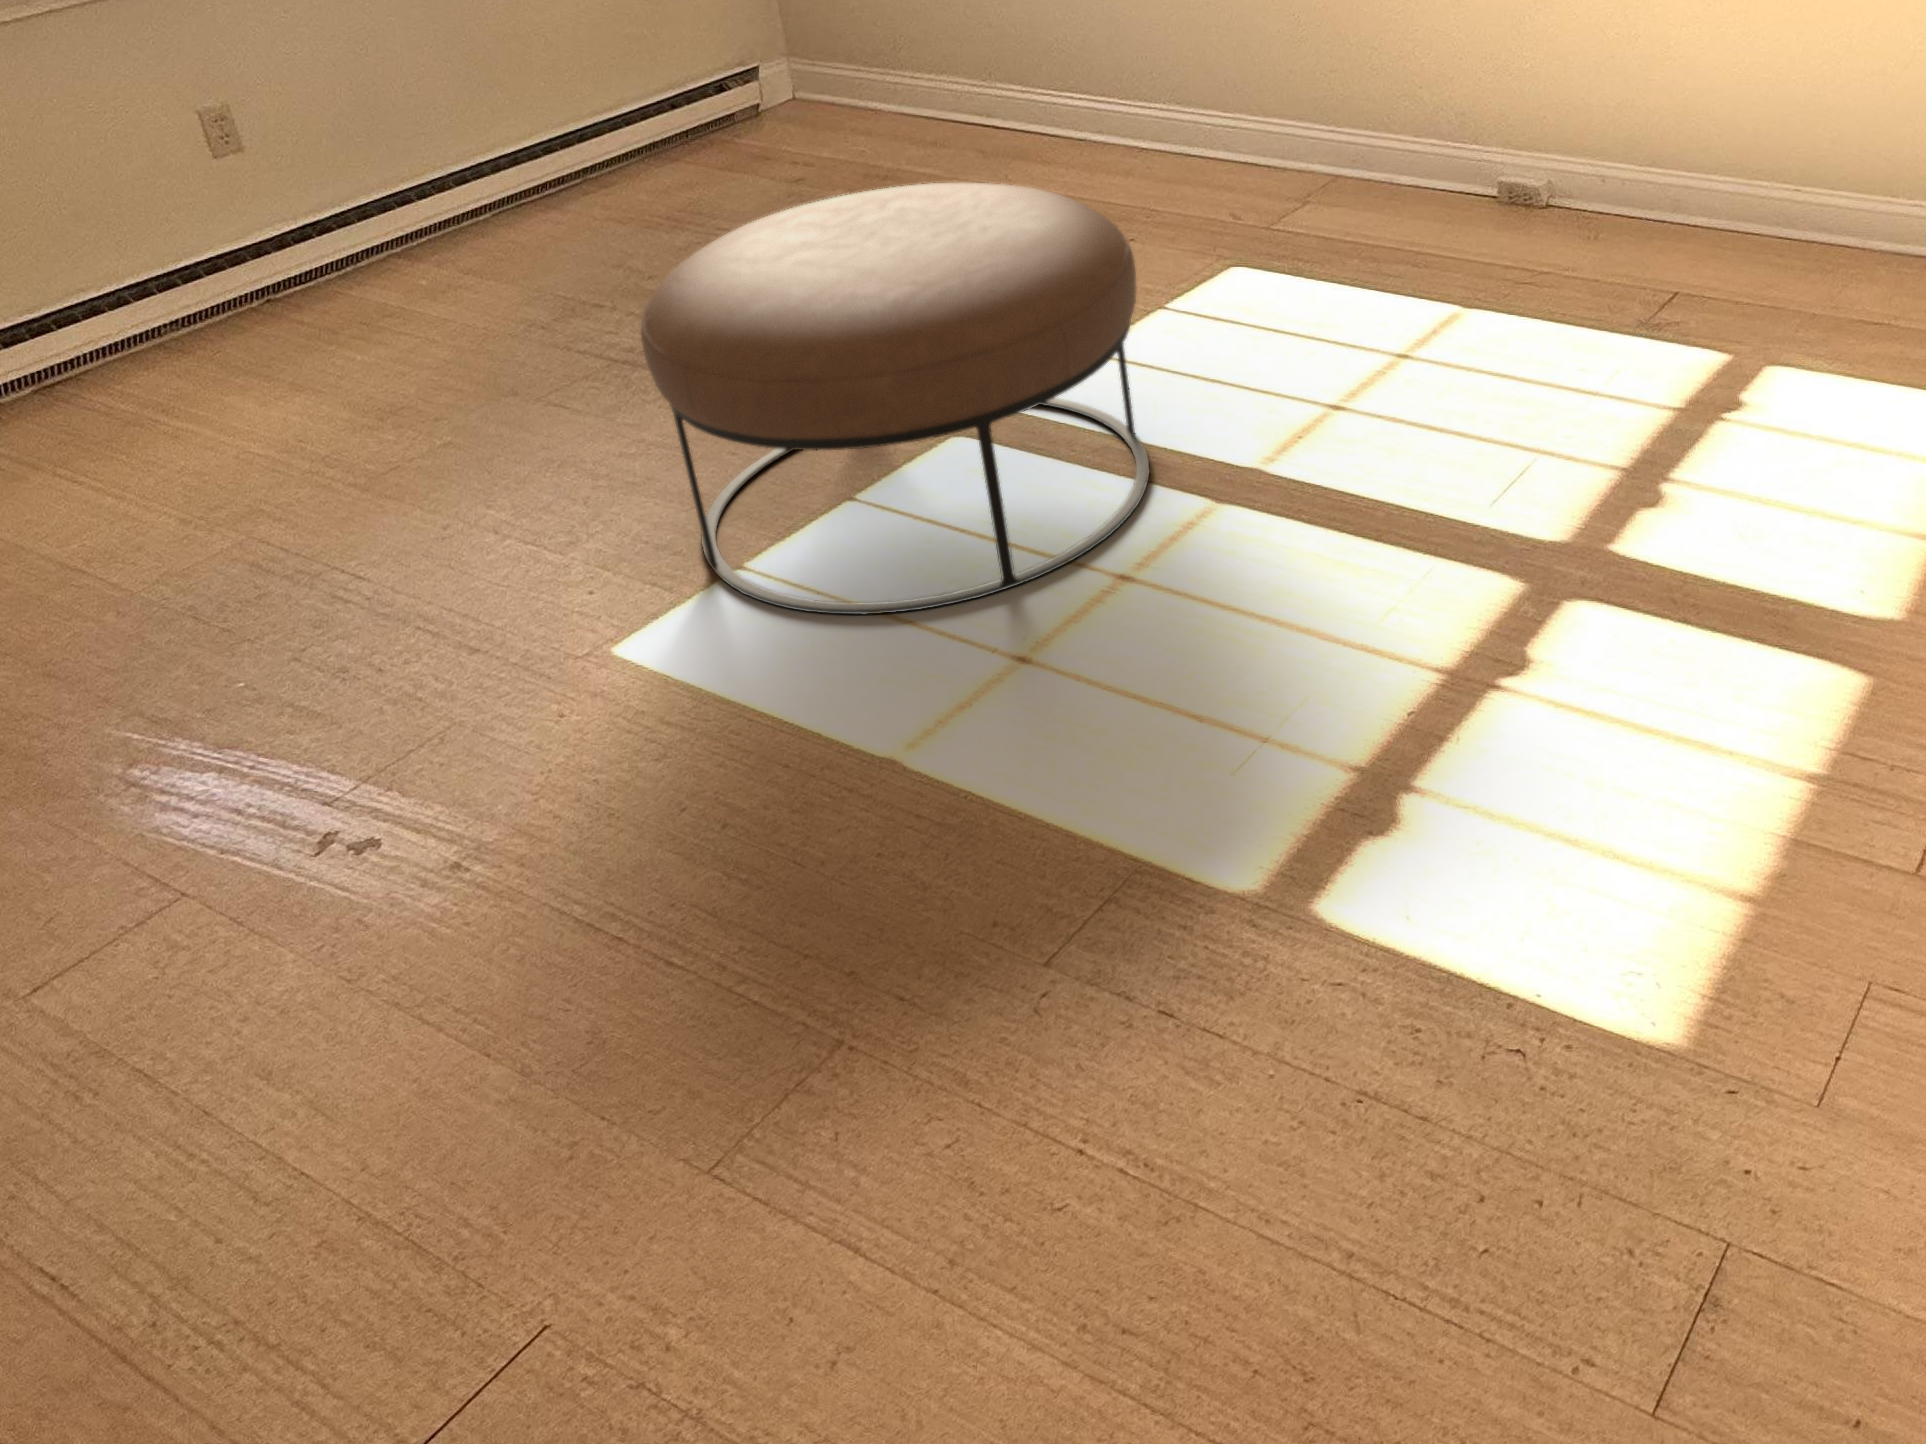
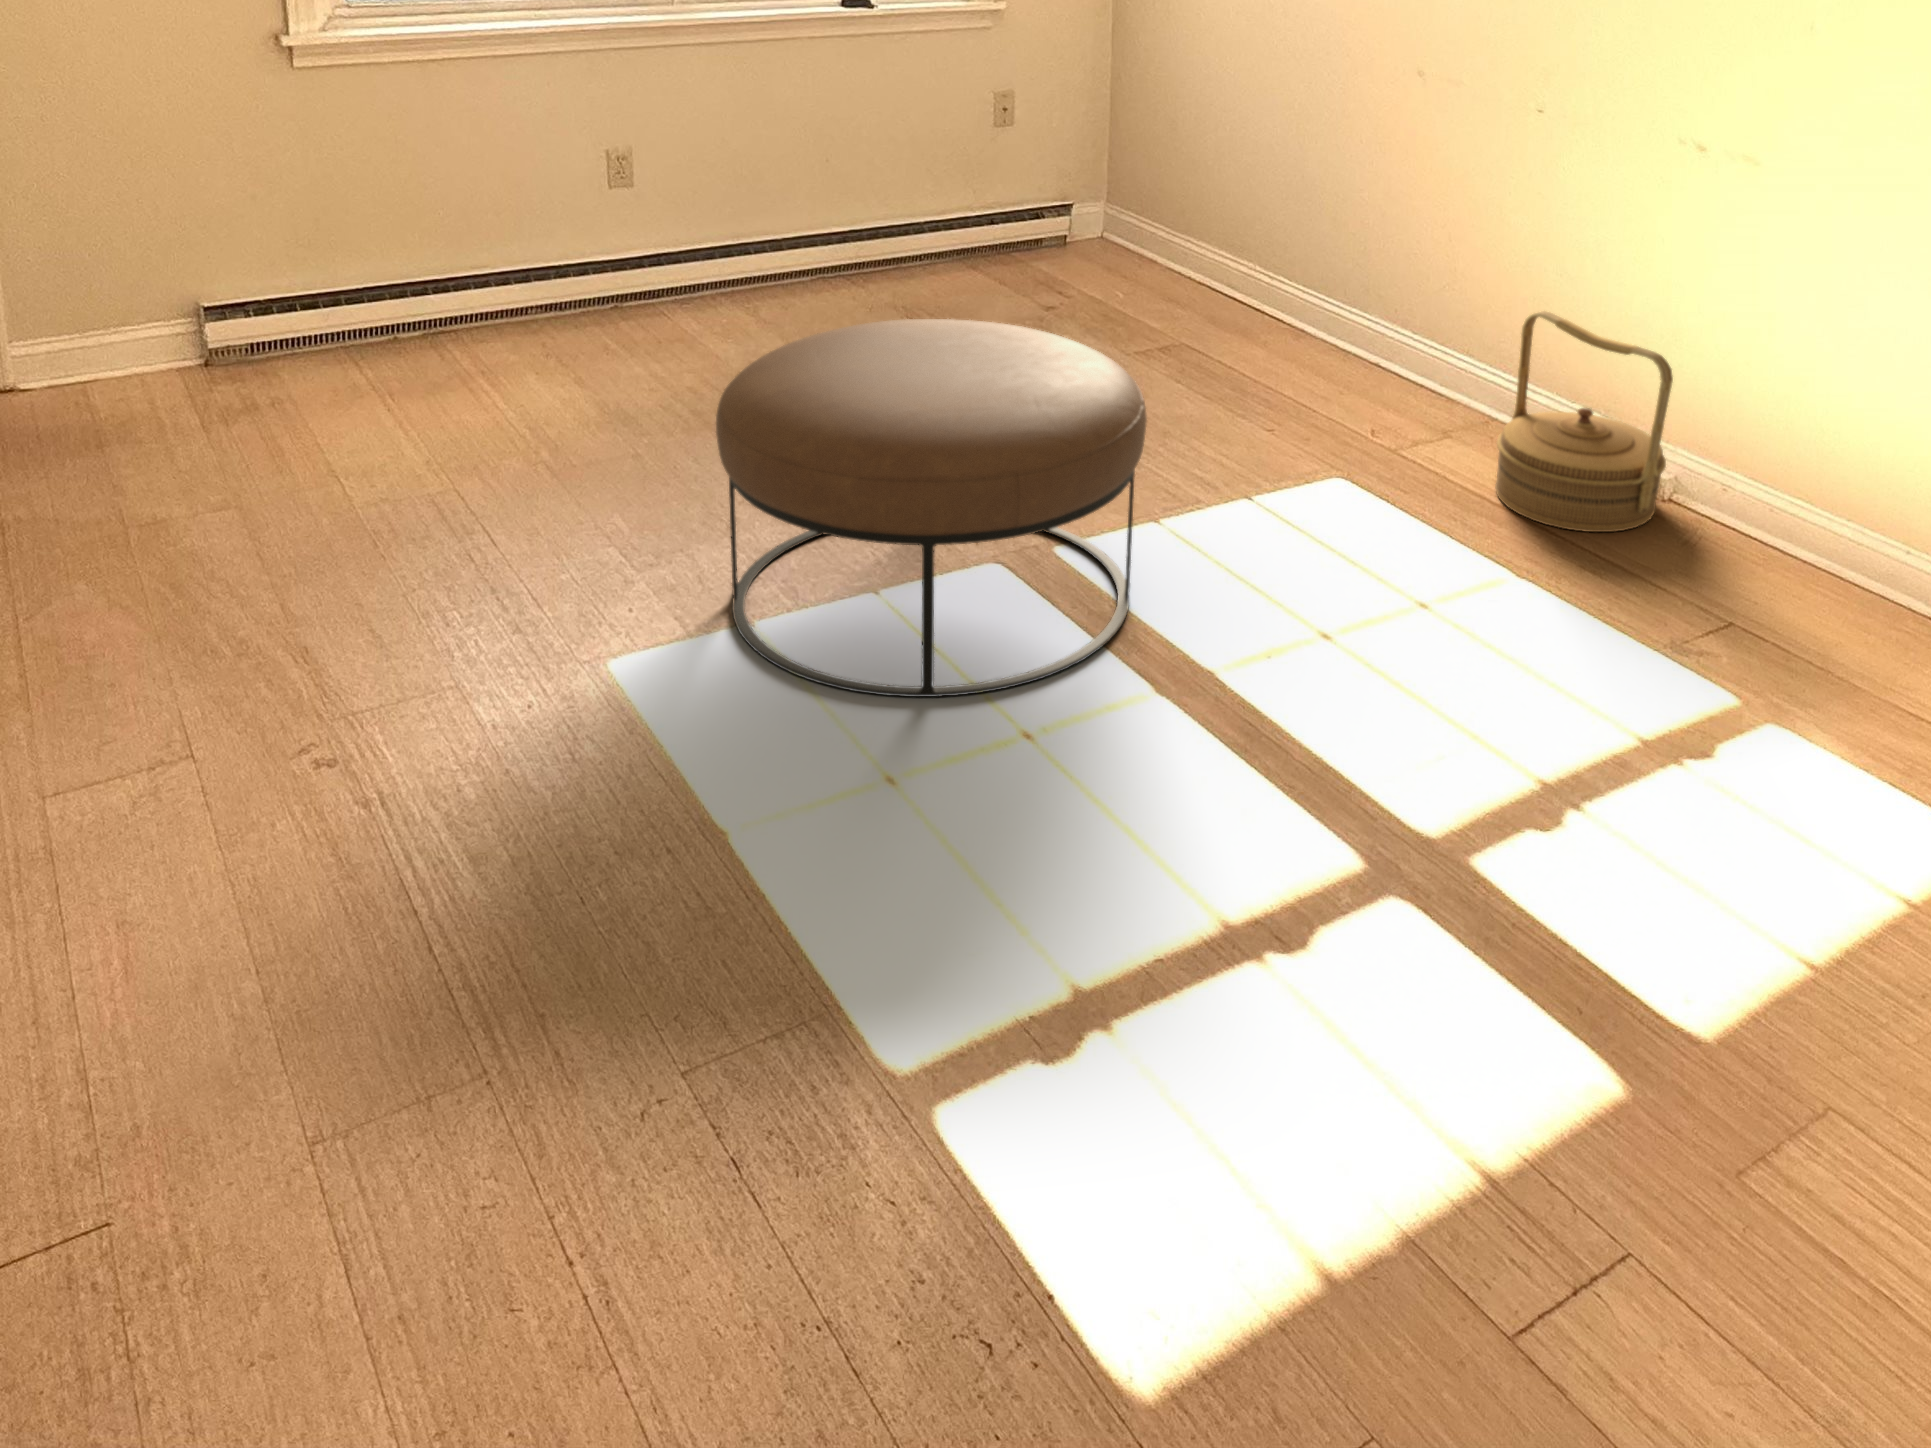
woven basket: none [1382,49,1554,257] -> present [1495,311,1673,532]

